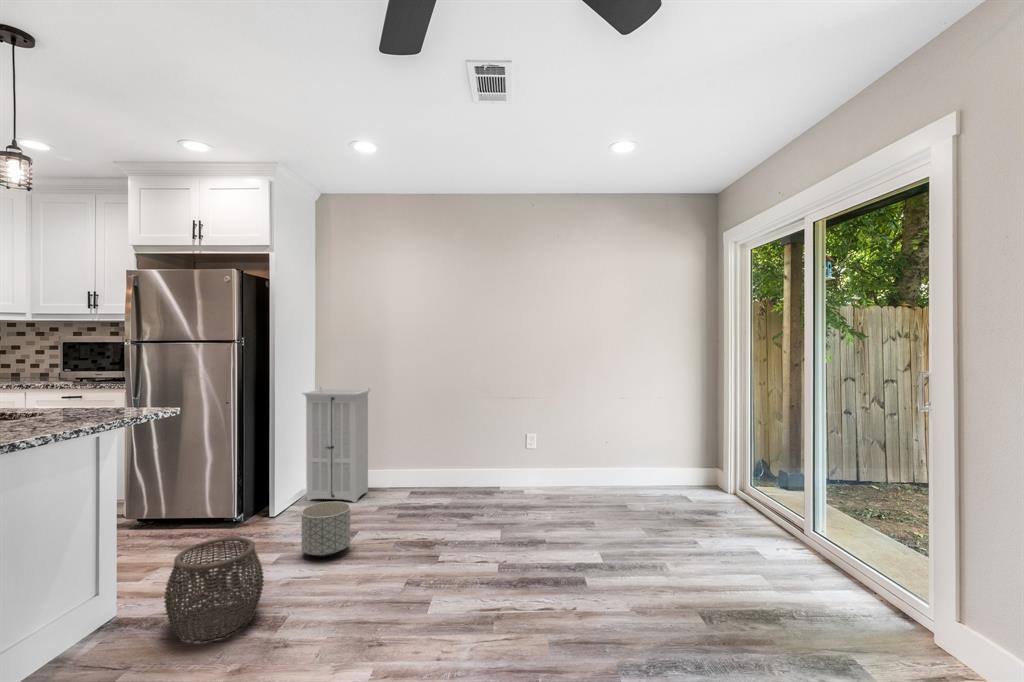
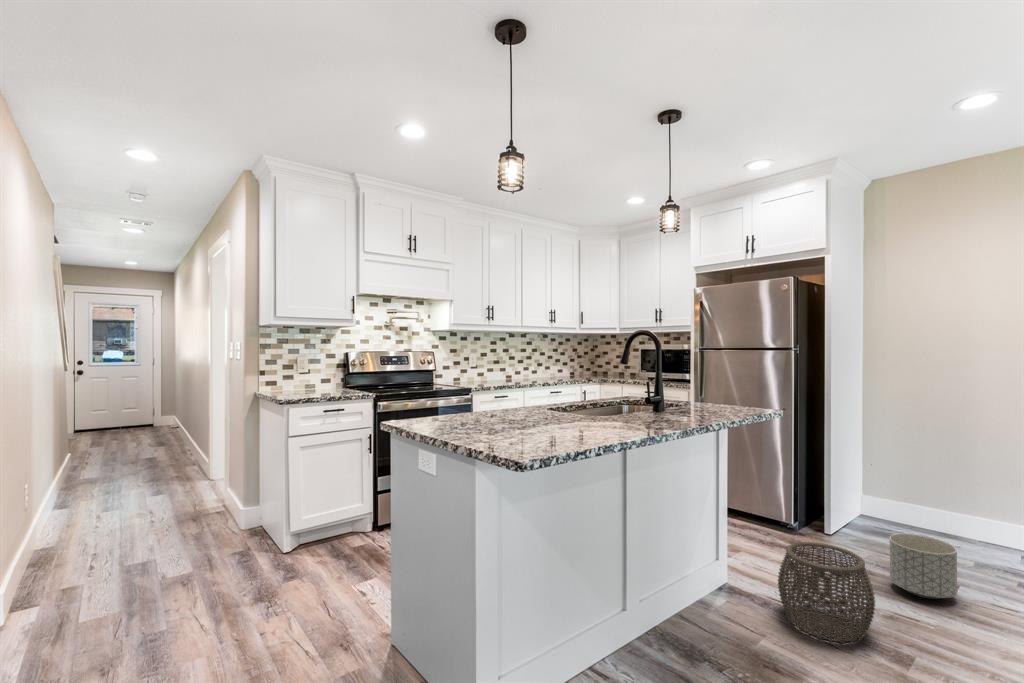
storage cabinet: present [302,389,370,502] -> none [858,401,950,544]

